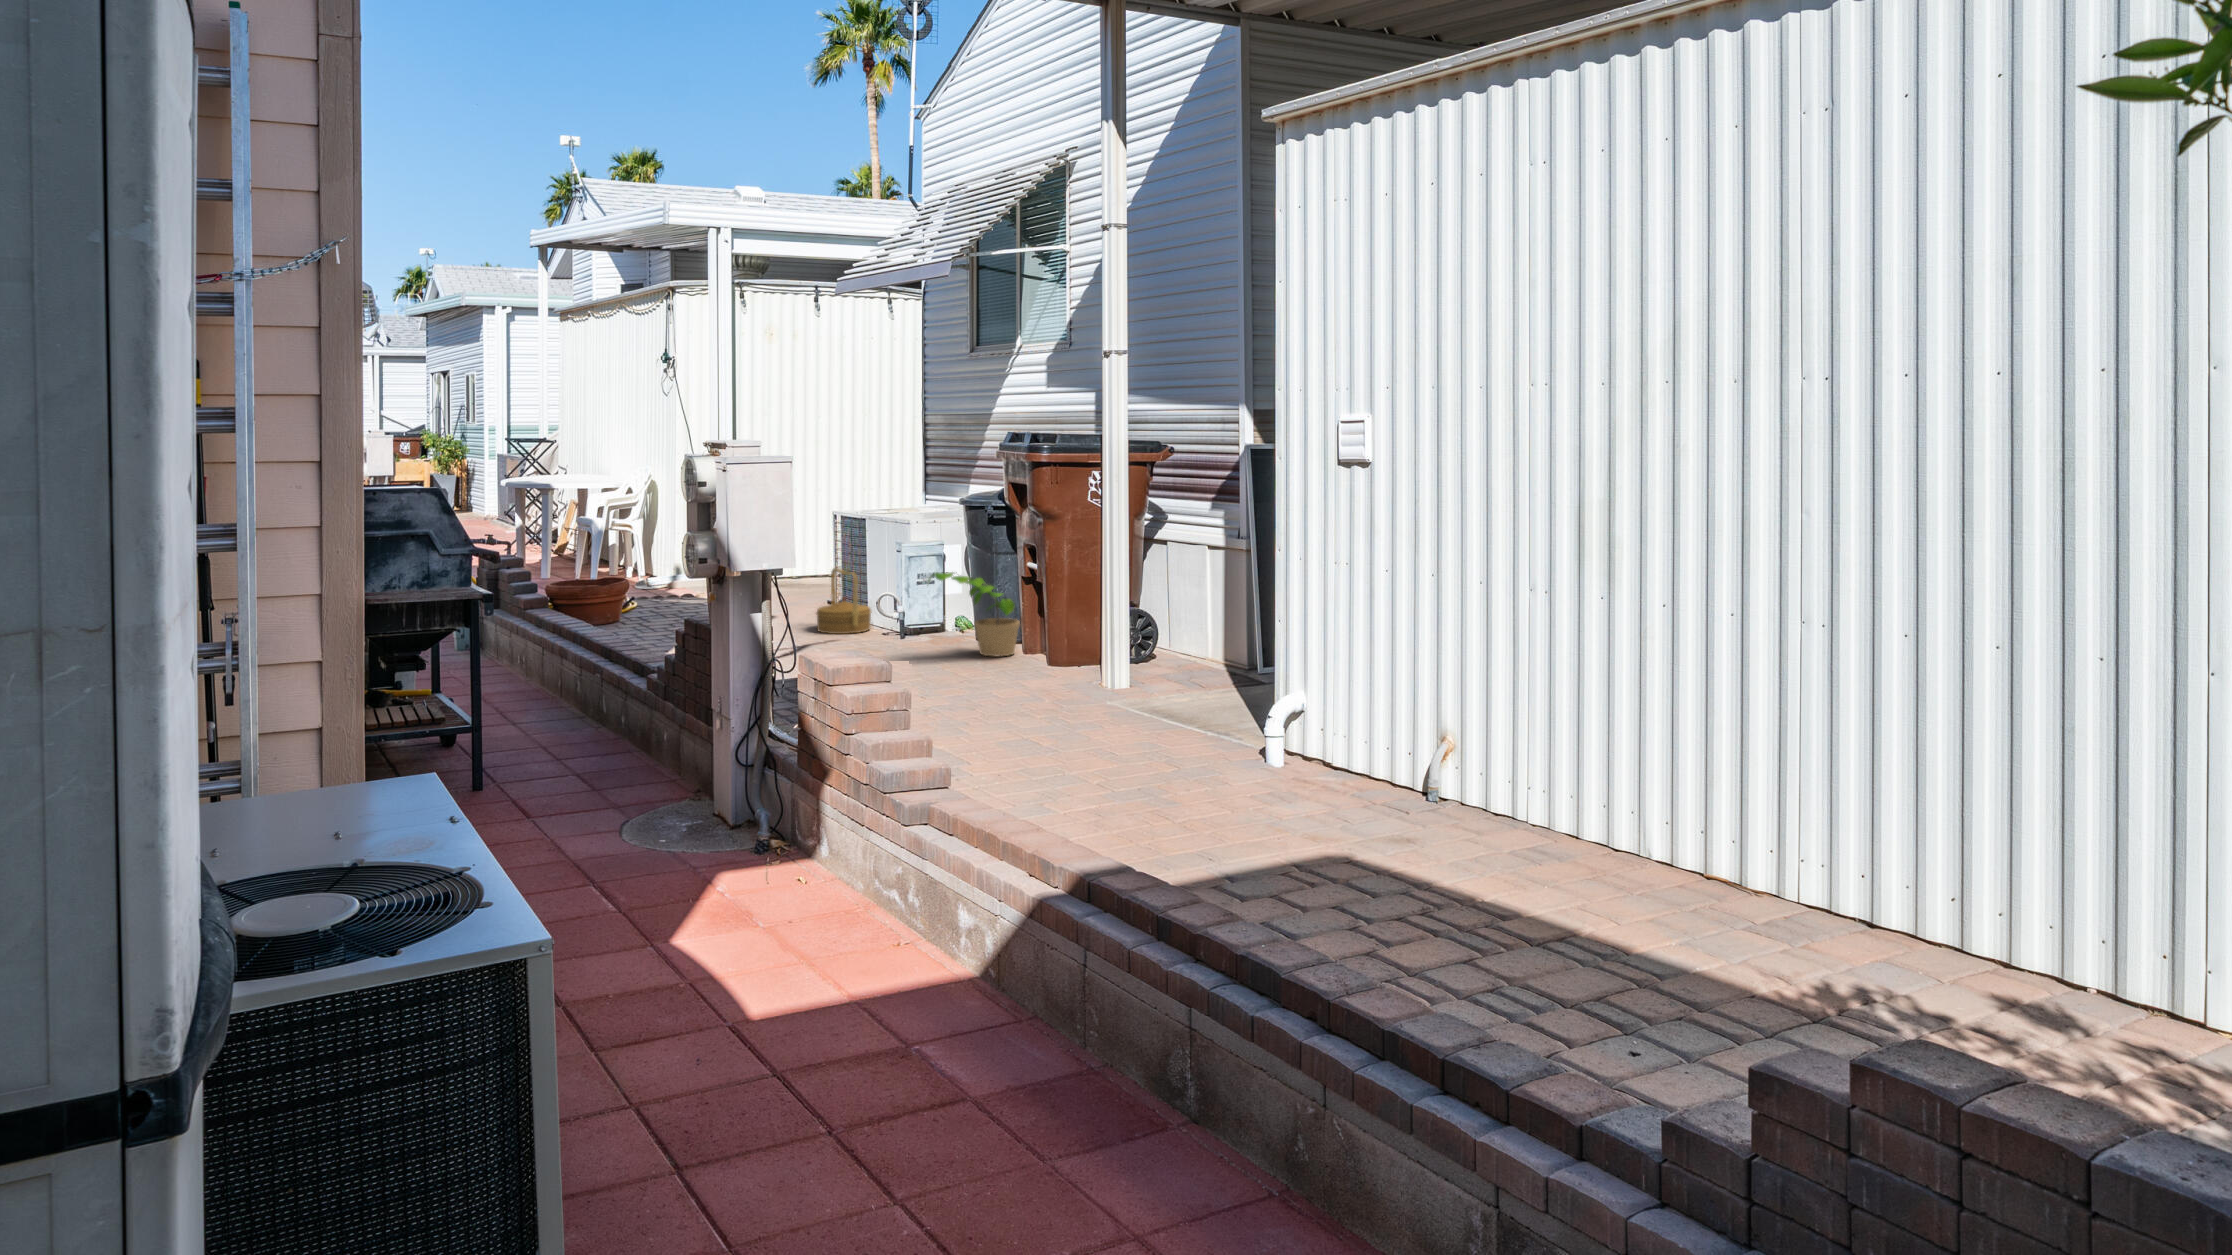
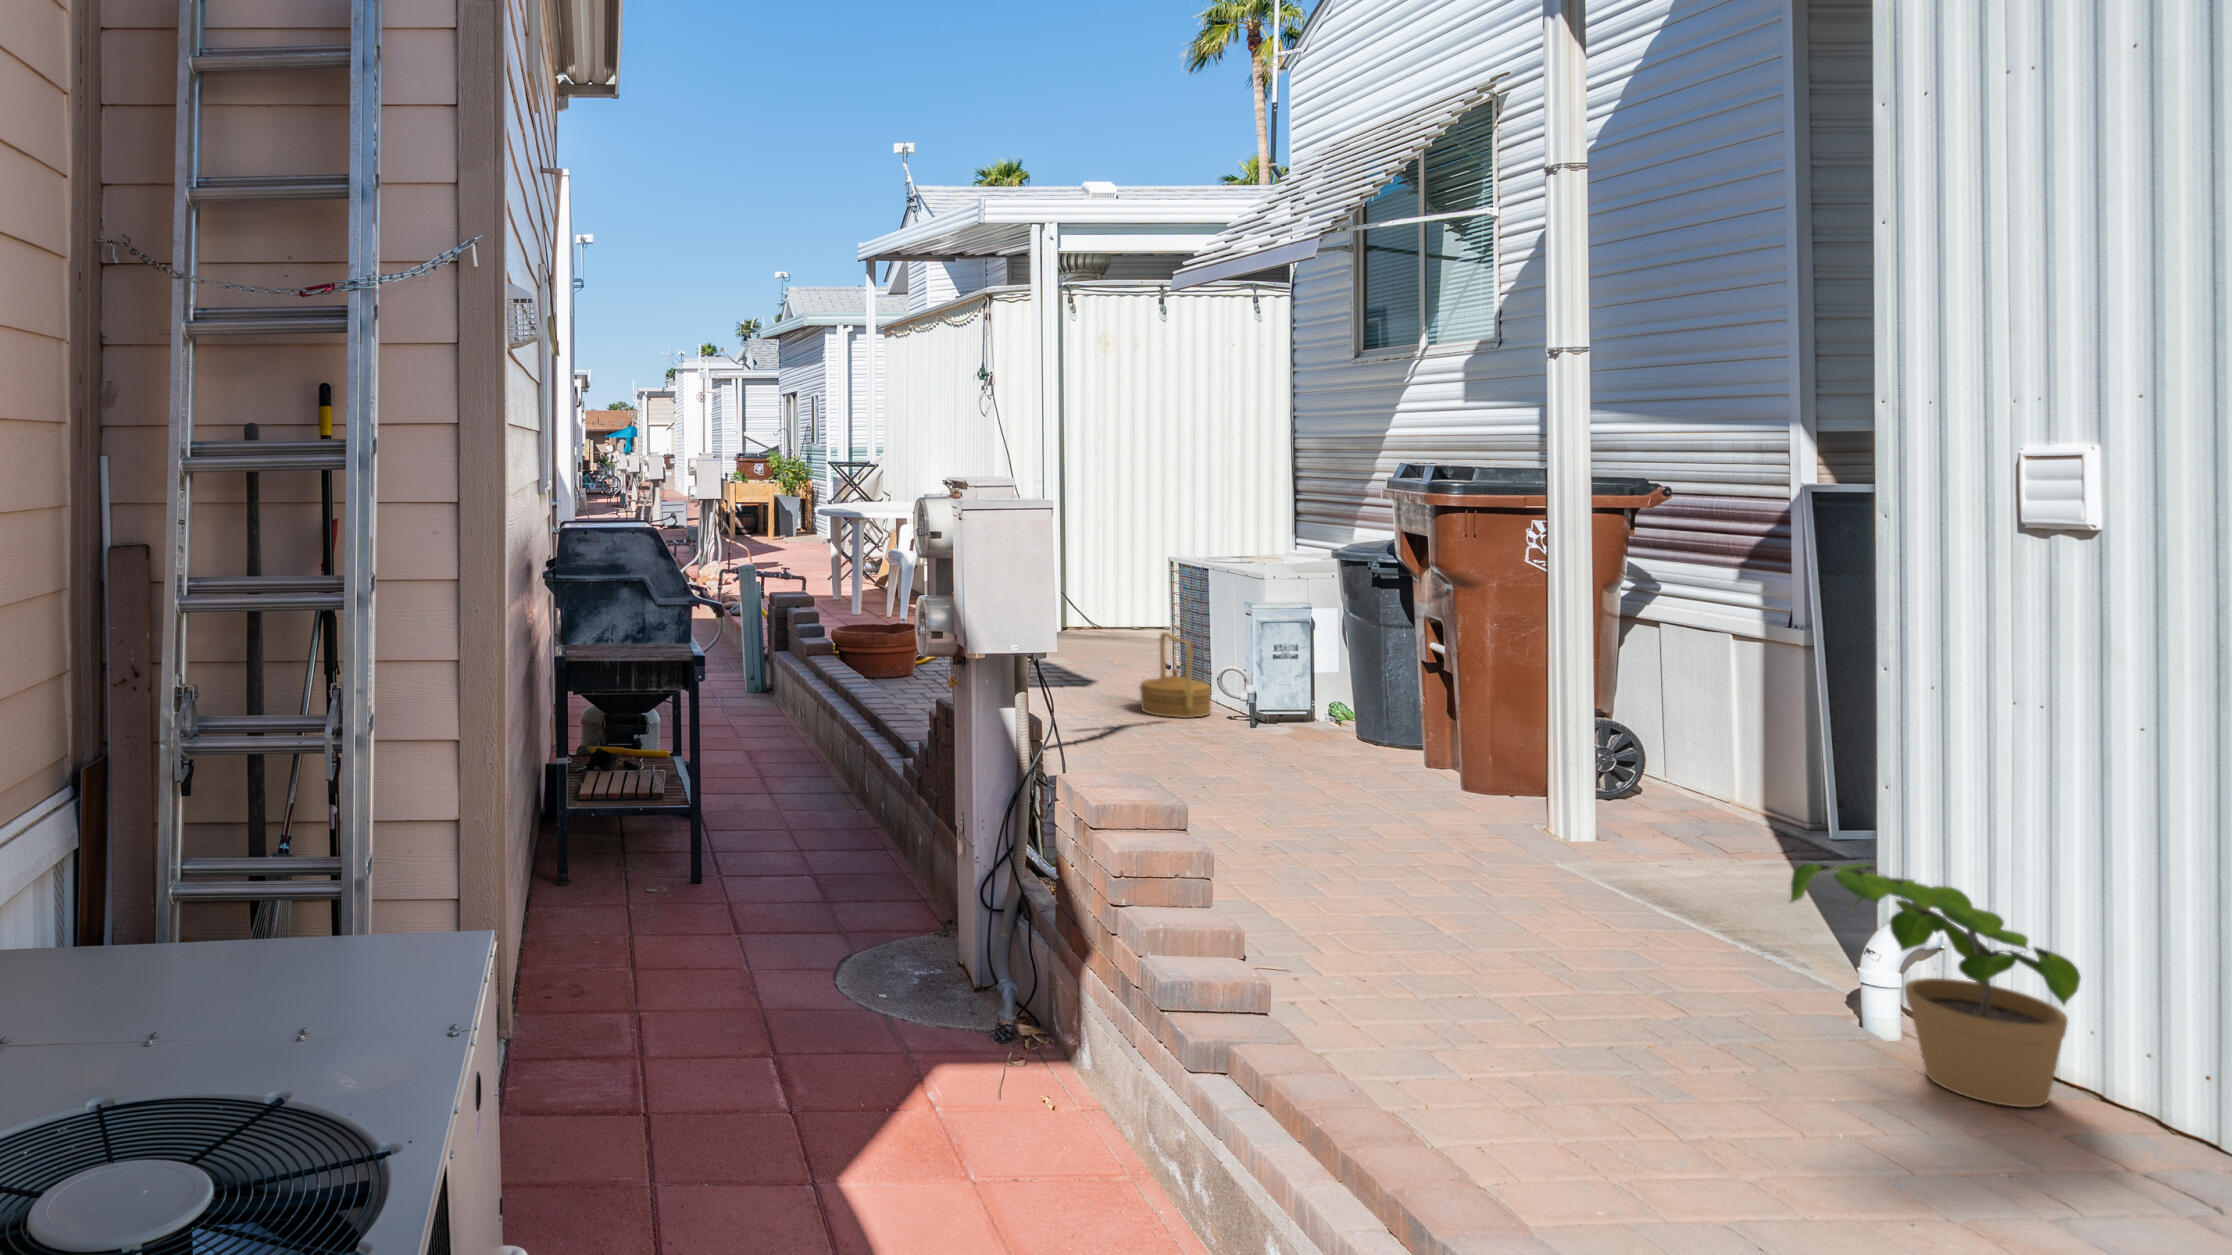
potted plant: present [928,572,1020,657] -> present [1790,863,2081,1107]

